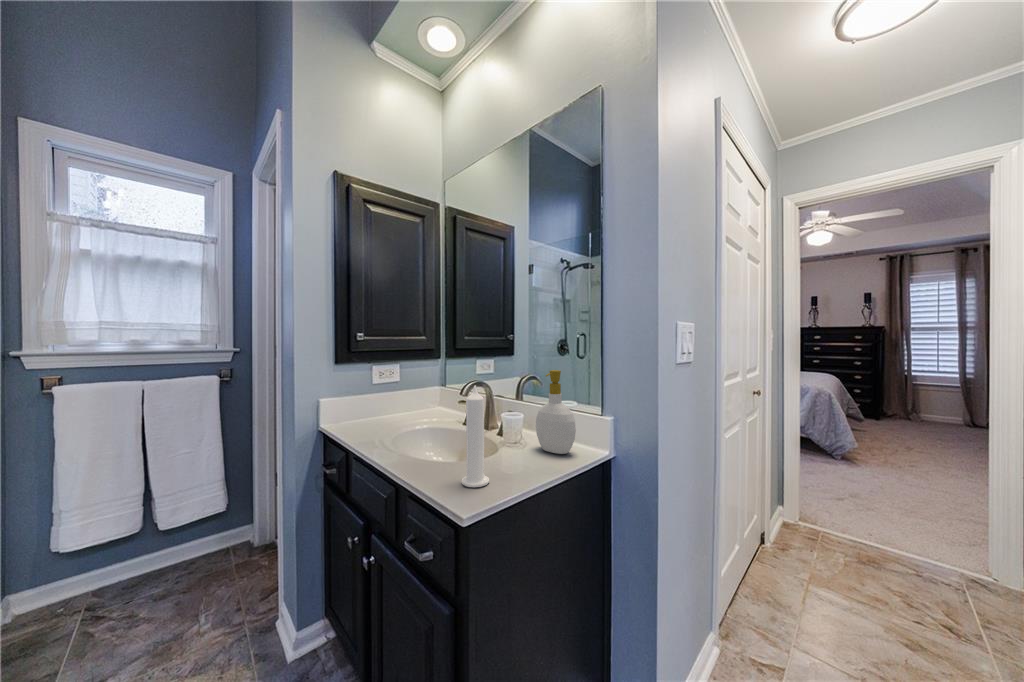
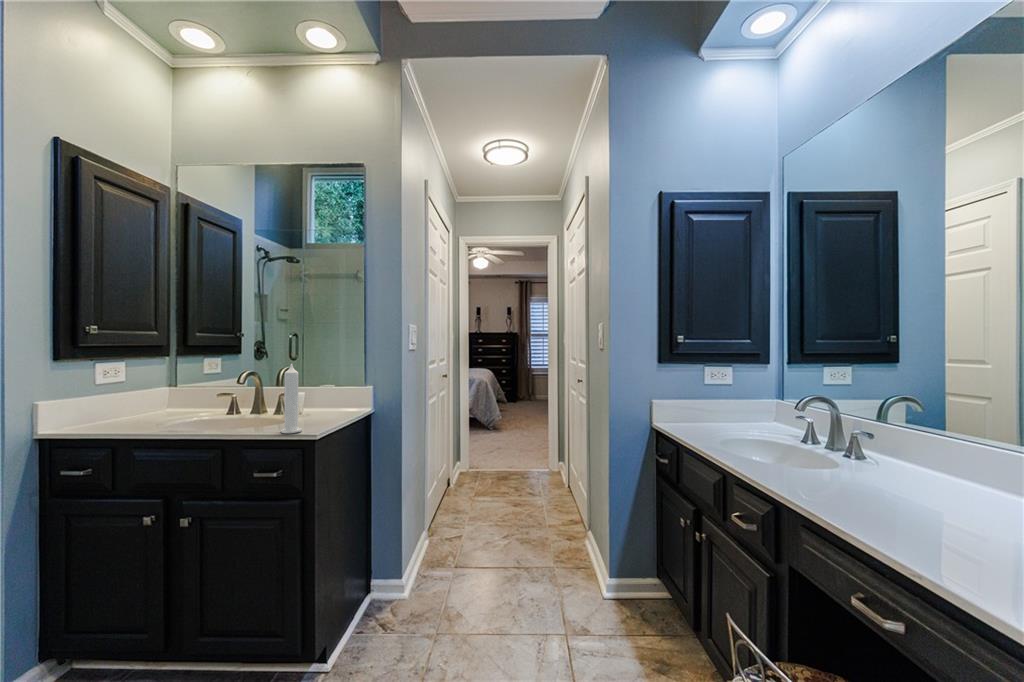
soap bottle: present [536,370,576,454] -> none [314,356,348,415]

